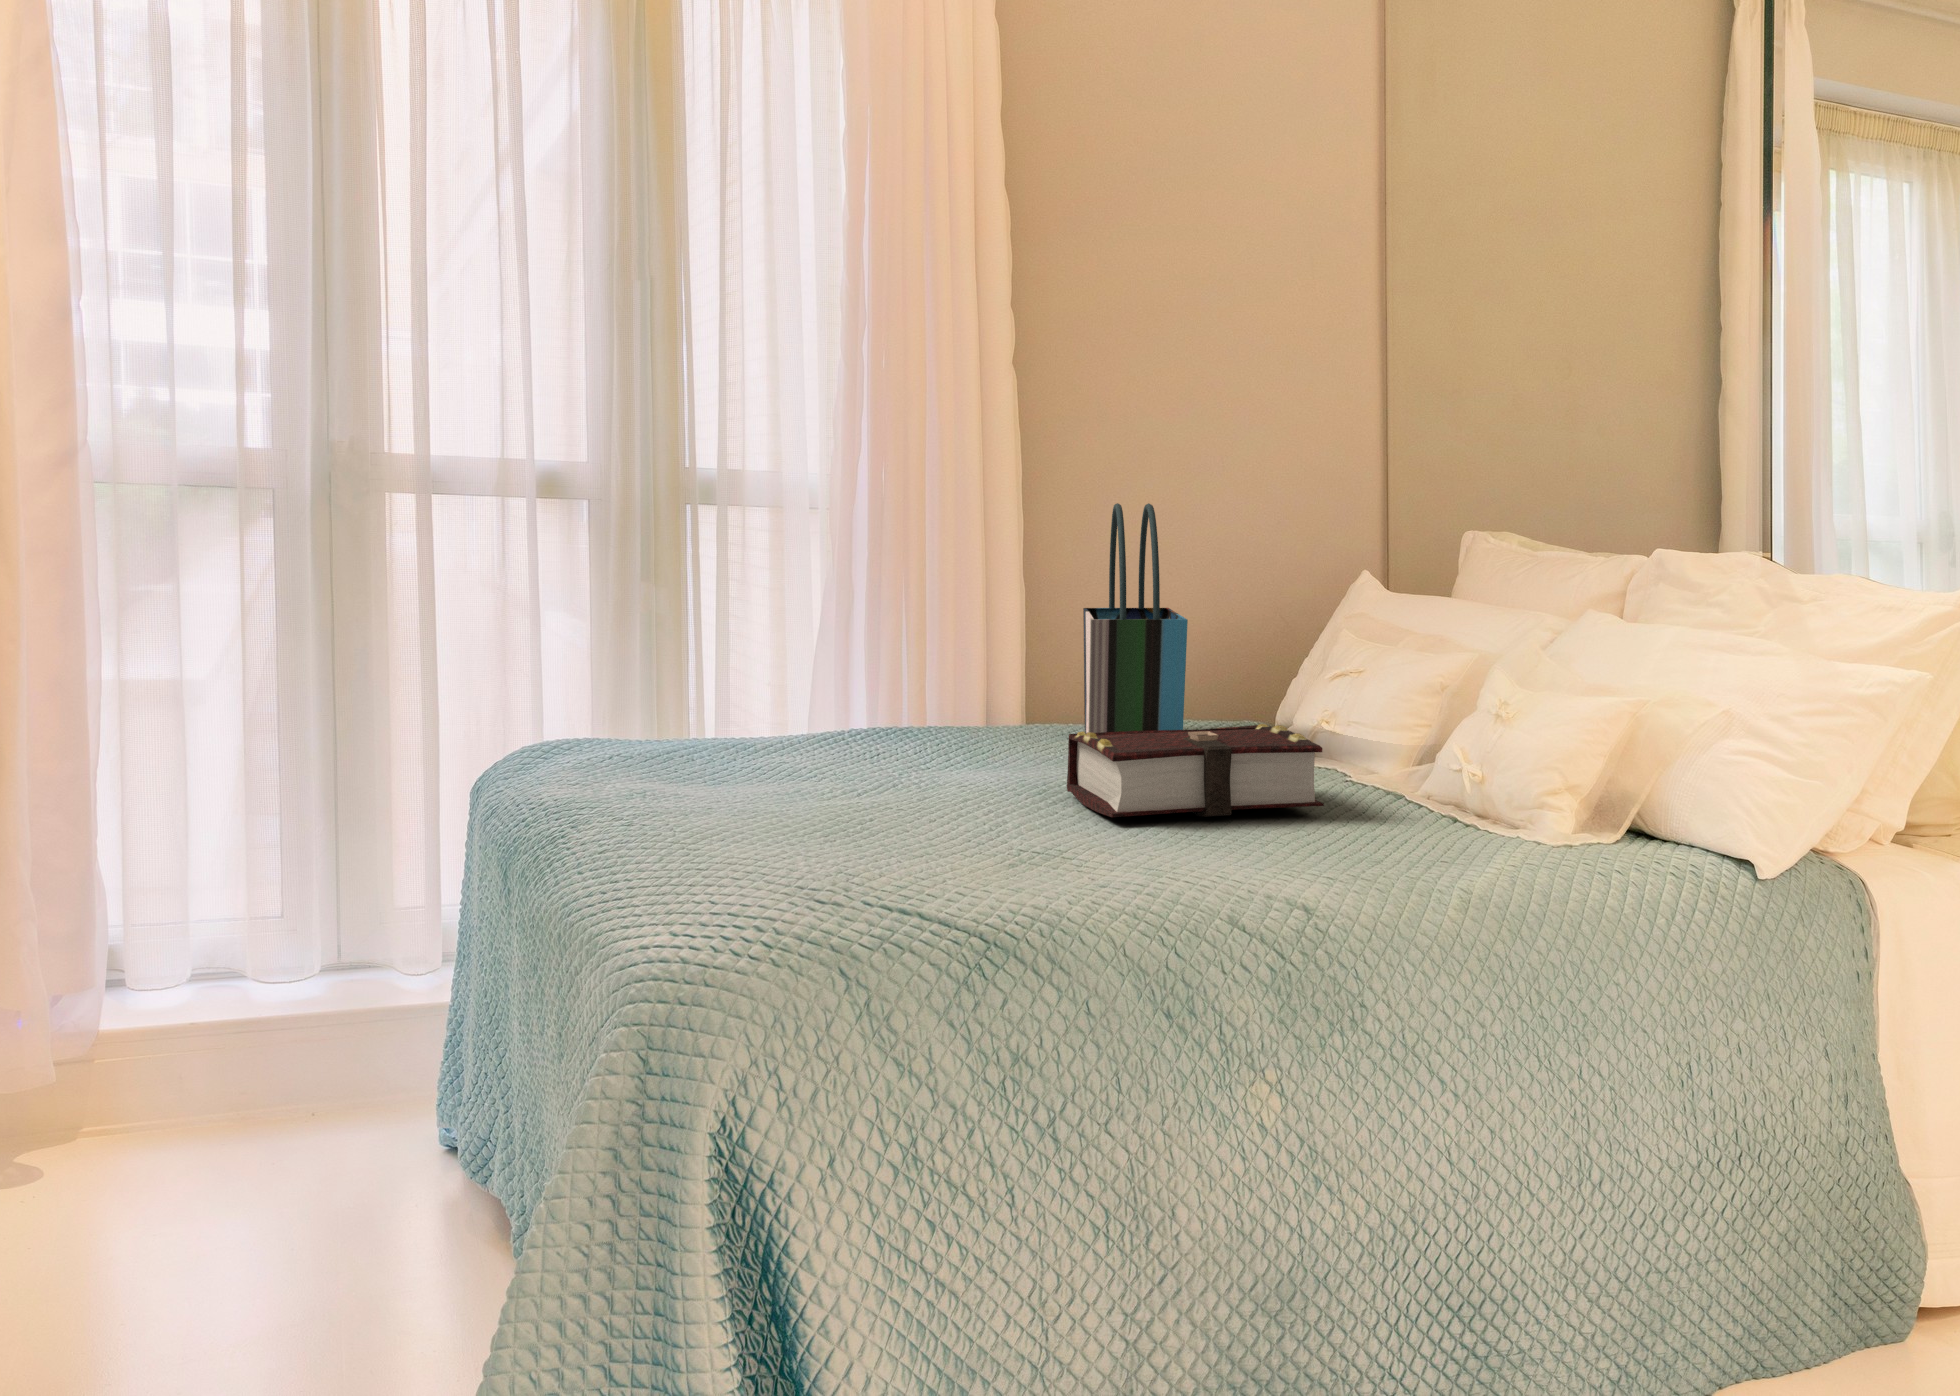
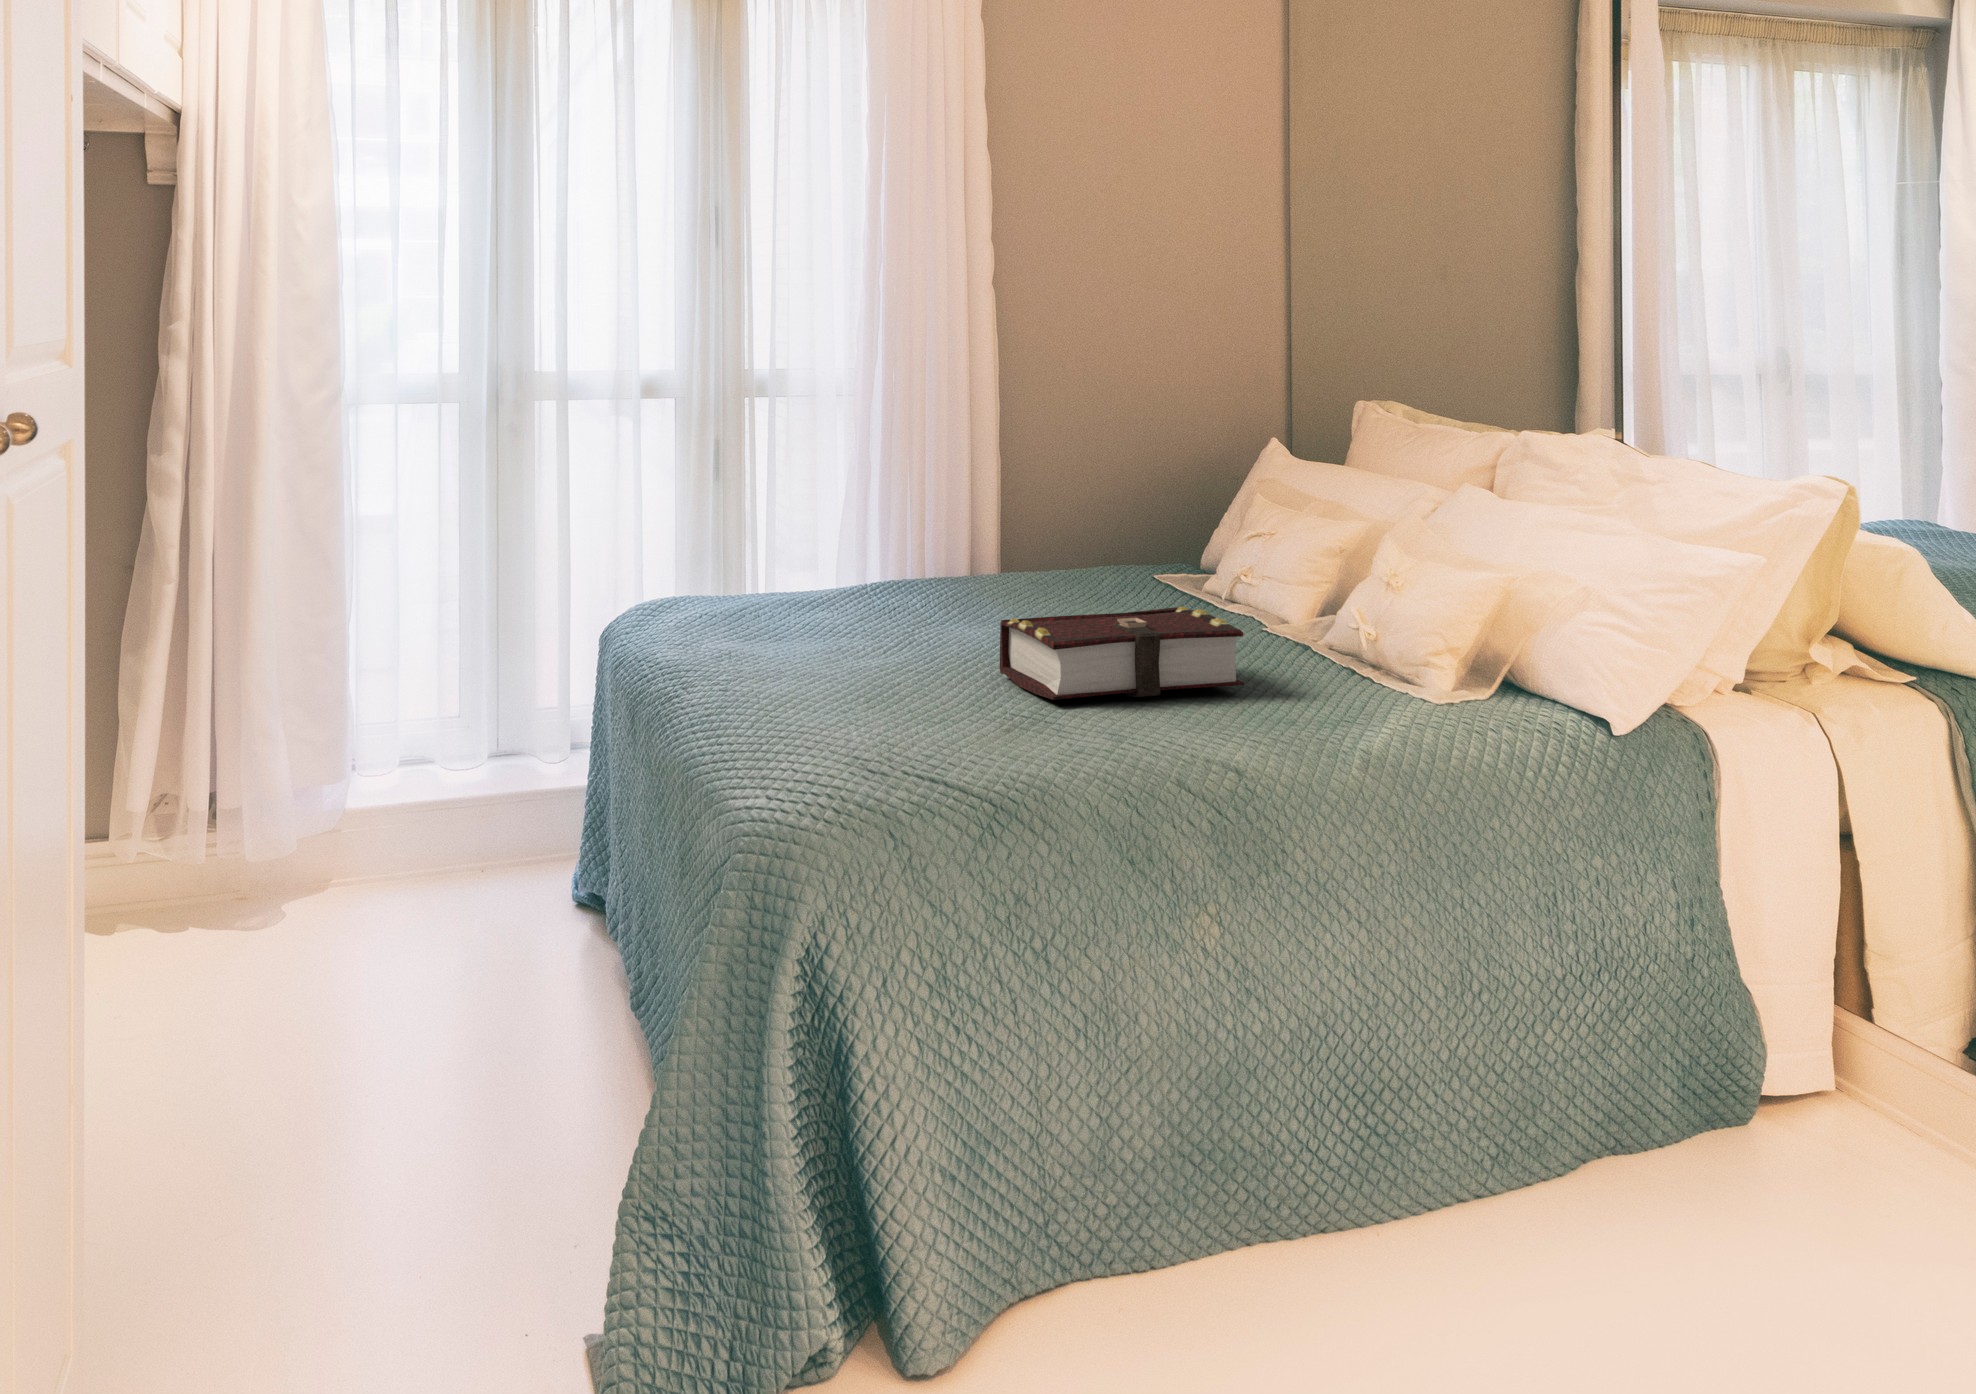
tote bag: present [1083,503,1188,733] -> none [984,376,1100,627]

